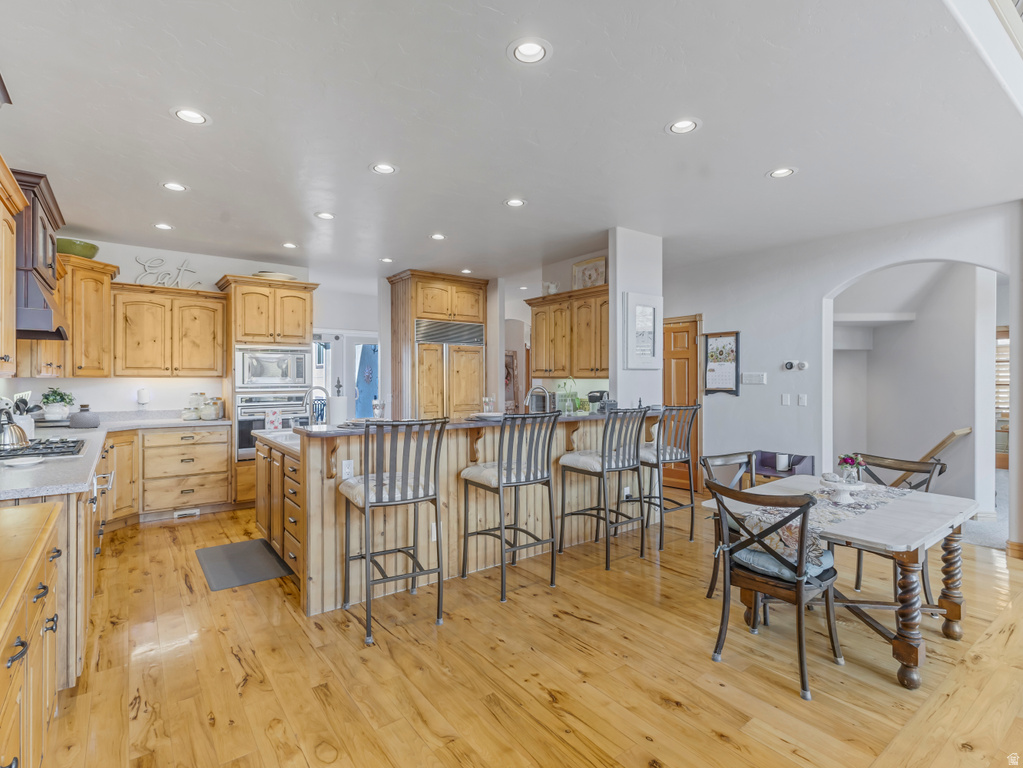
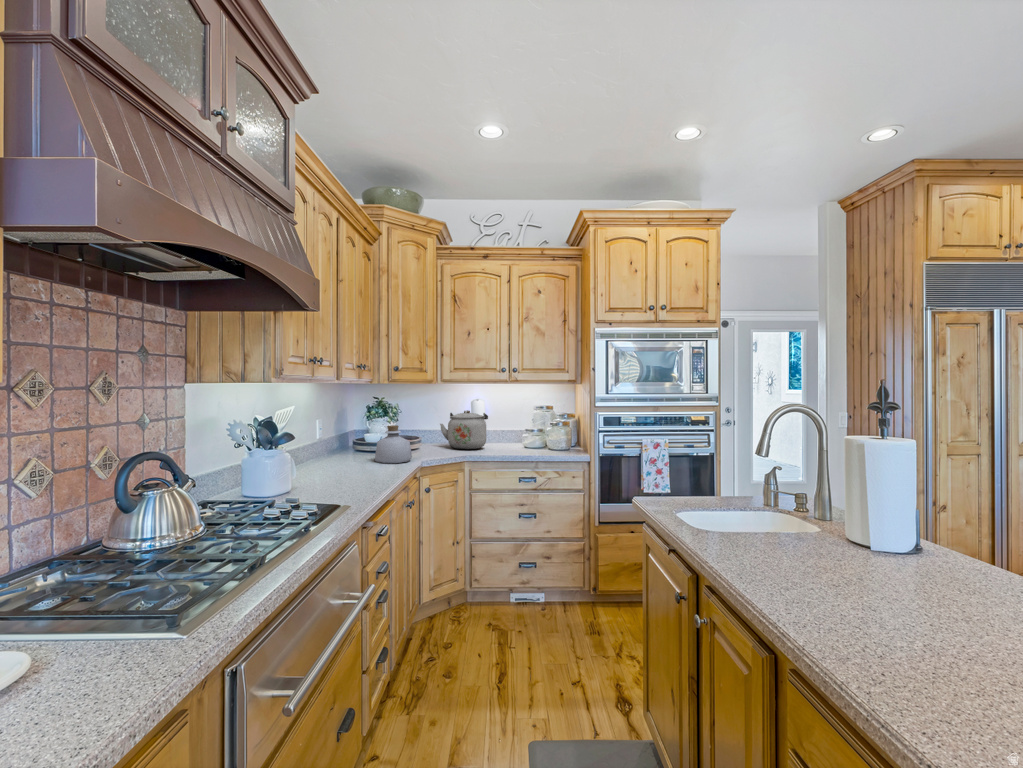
kettle: none [114,396,155,422] -> present [440,410,488,449]

